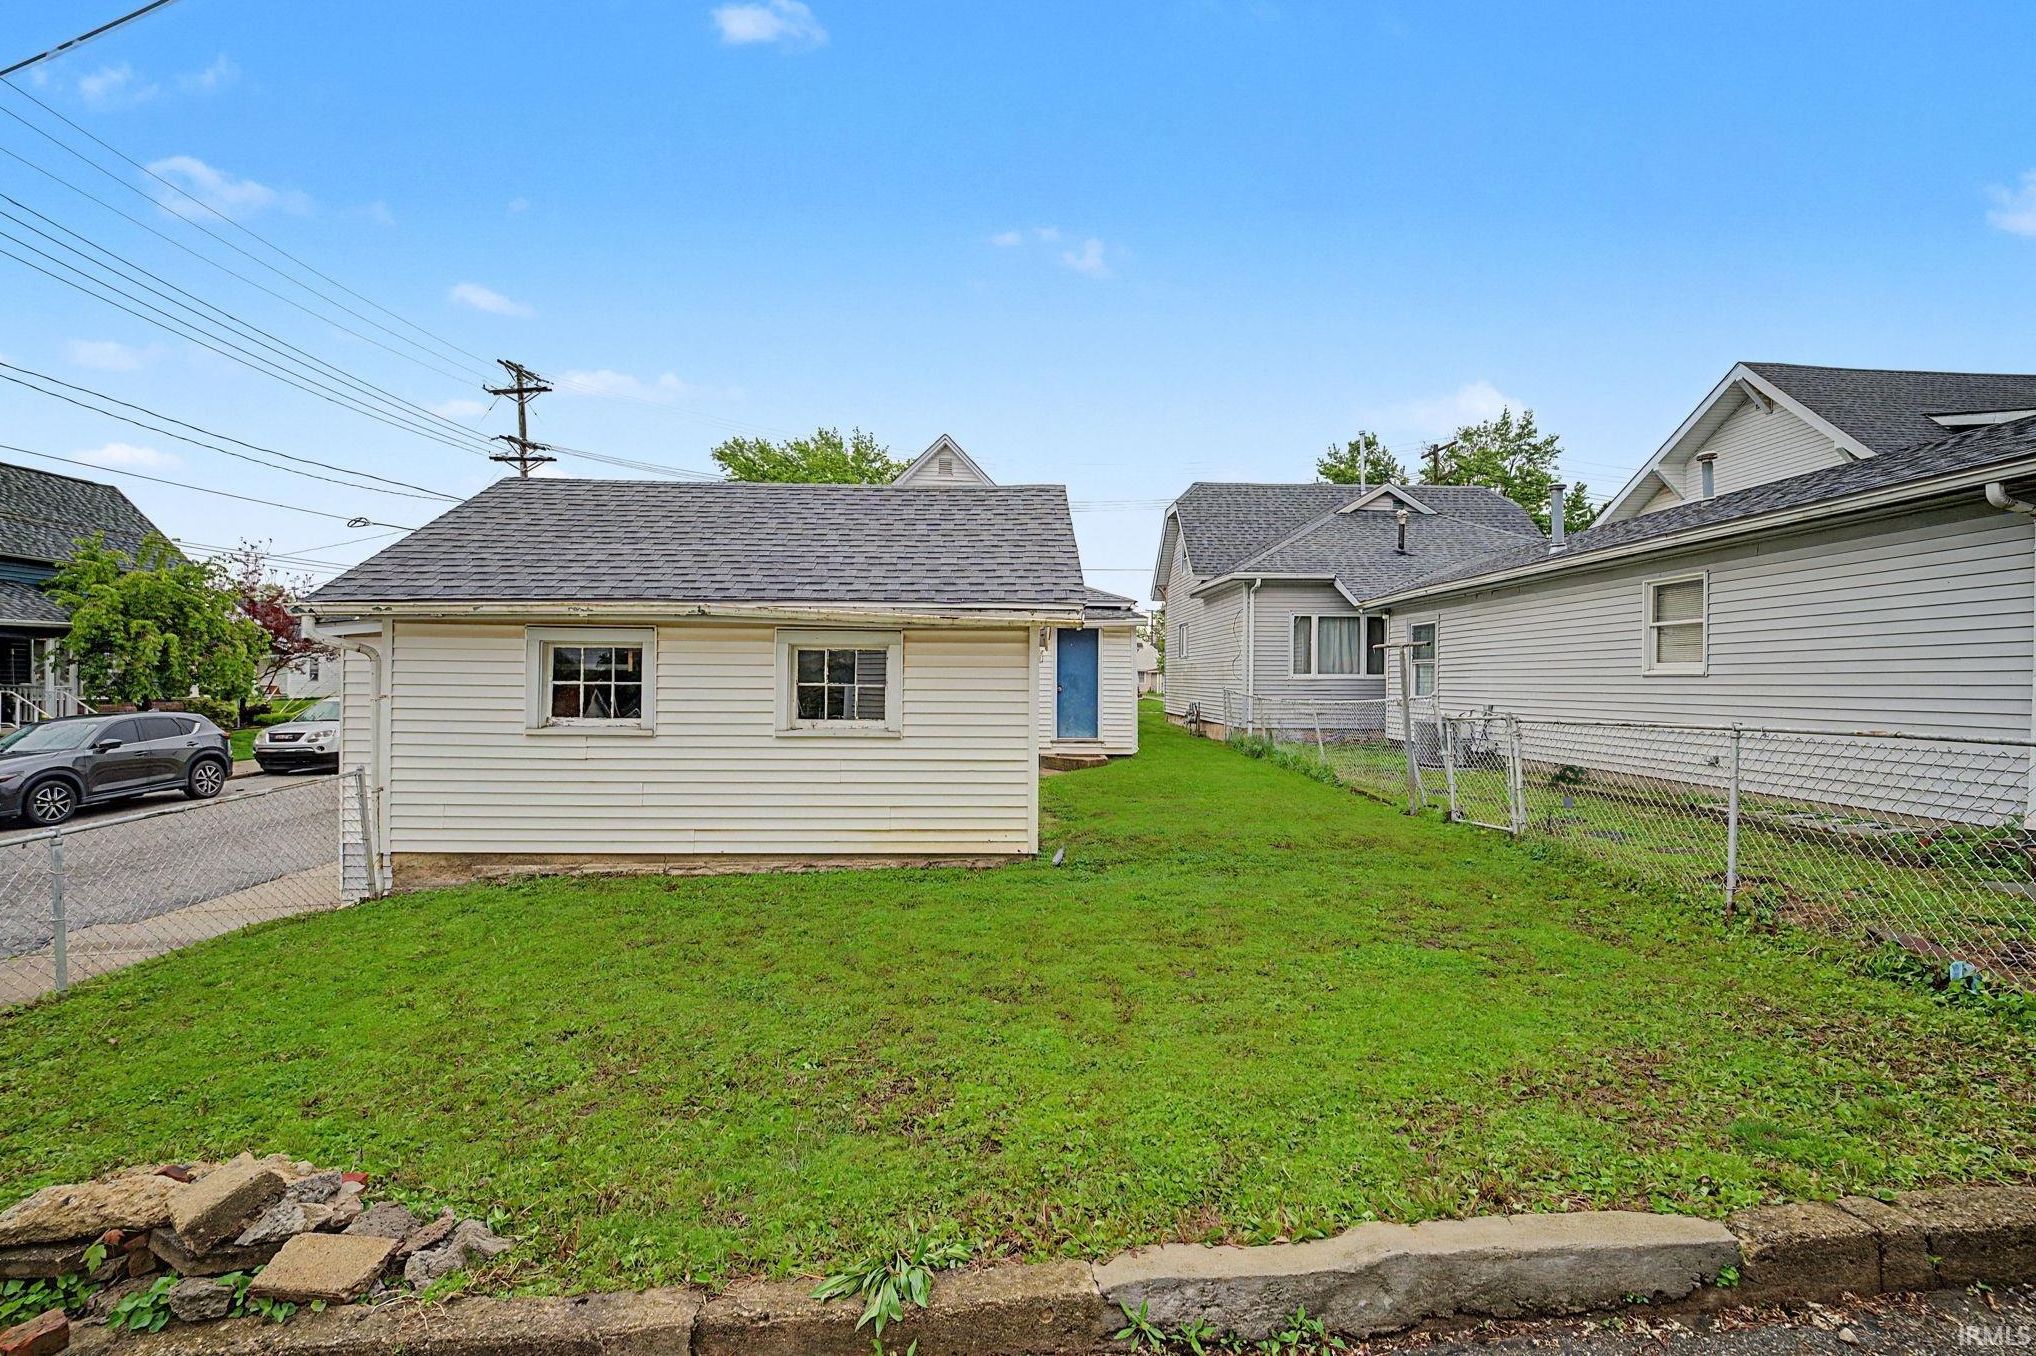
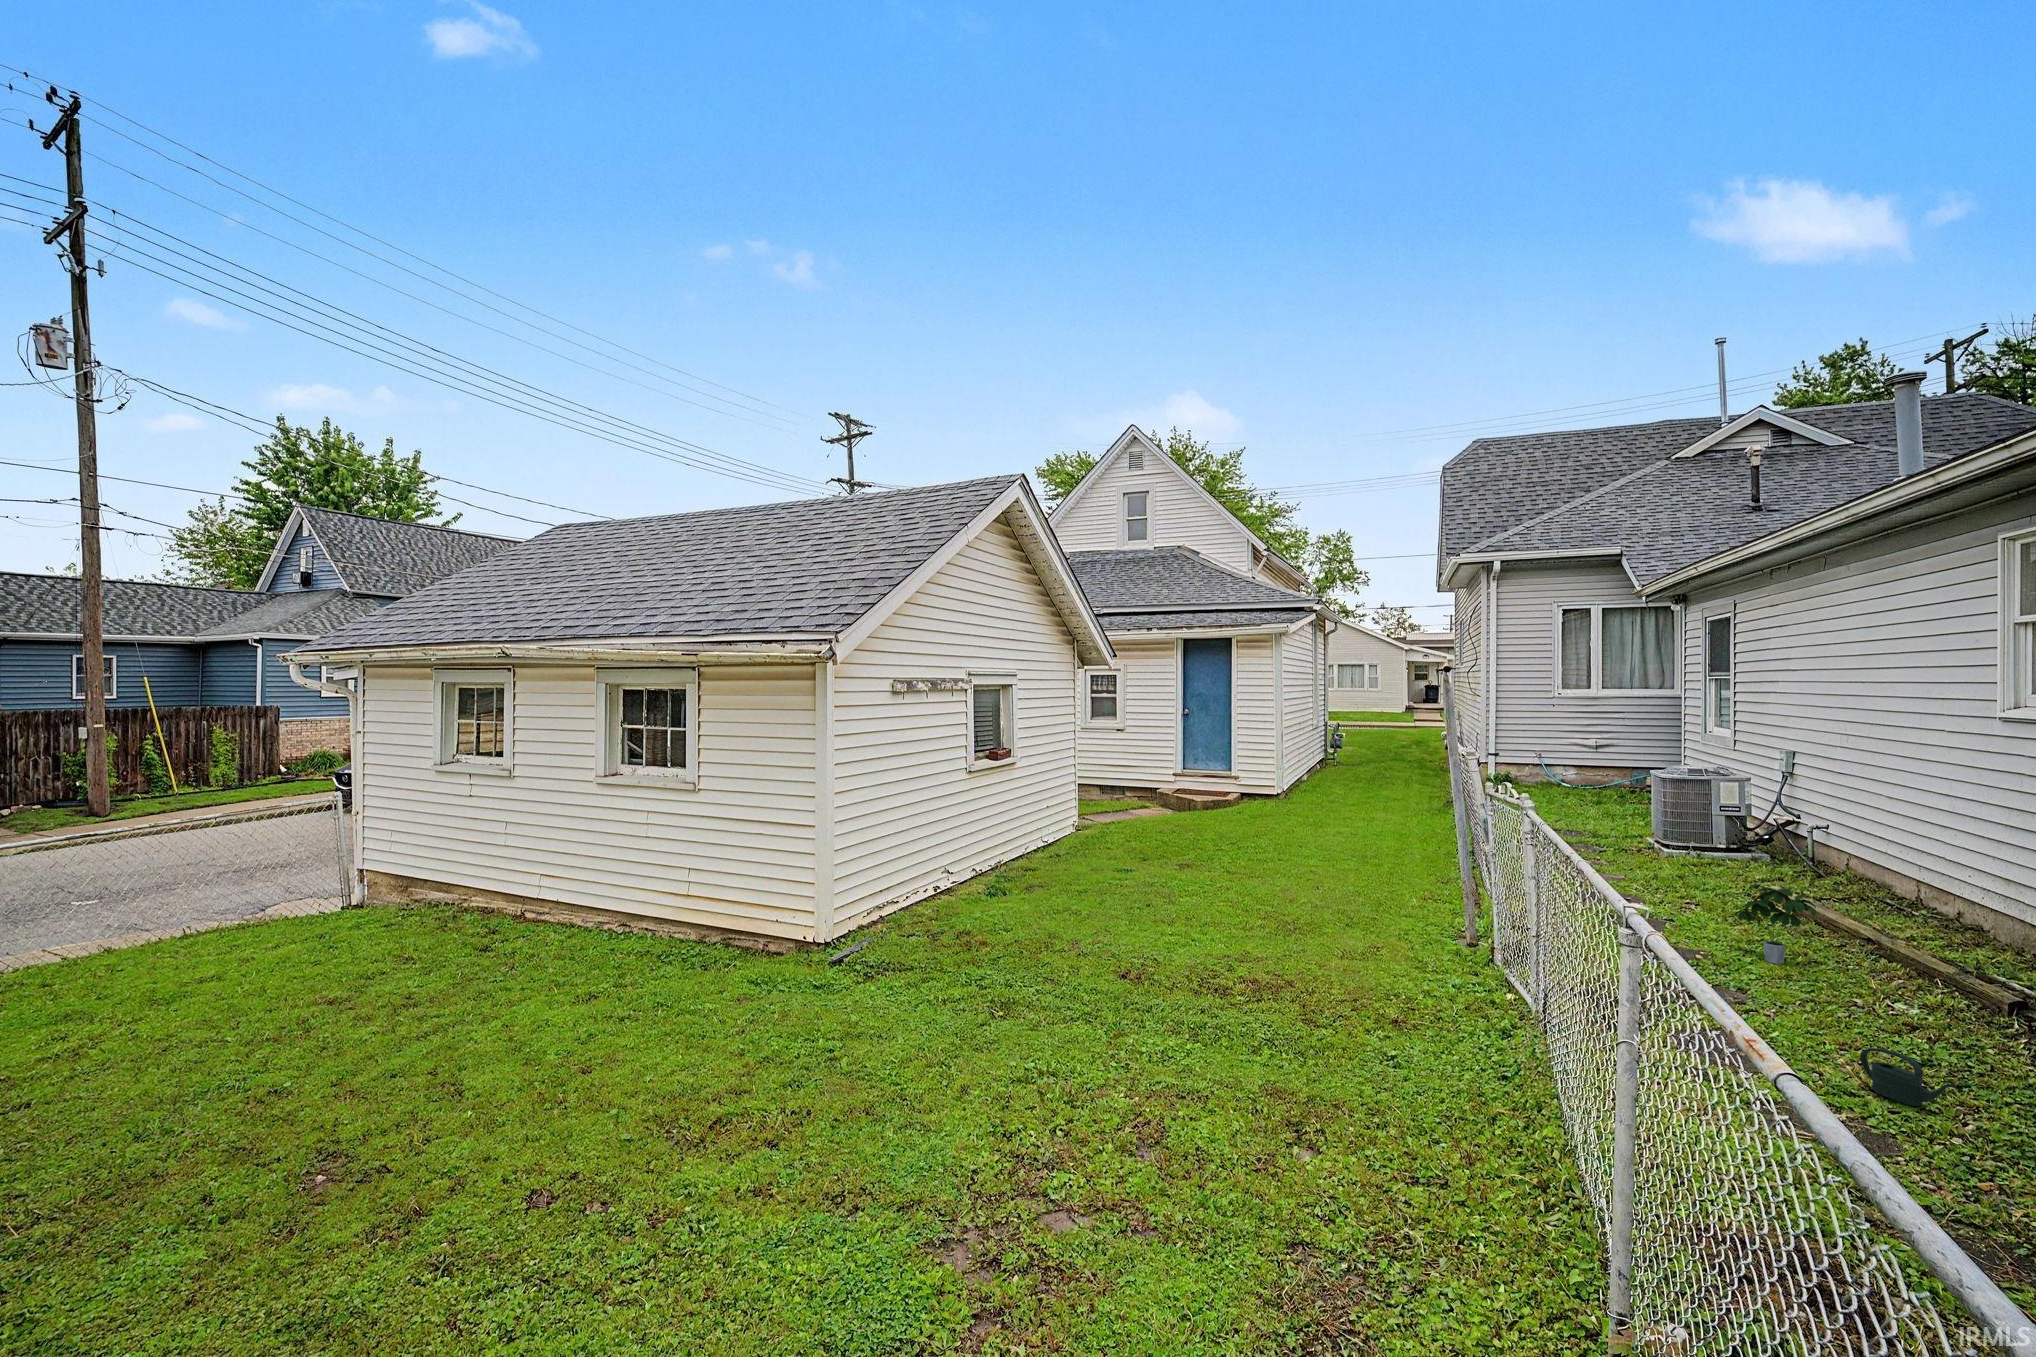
watering can: none [1666,811,1708,834] -> present [1860,1048,1955,1106]

